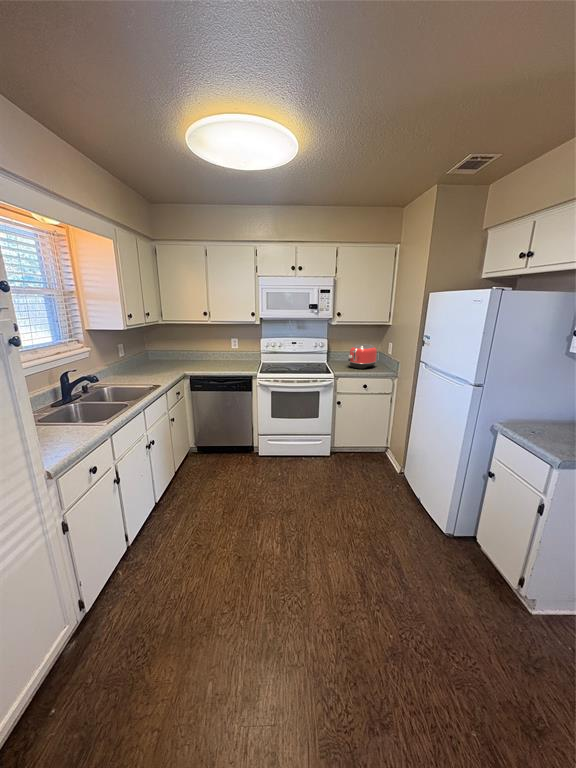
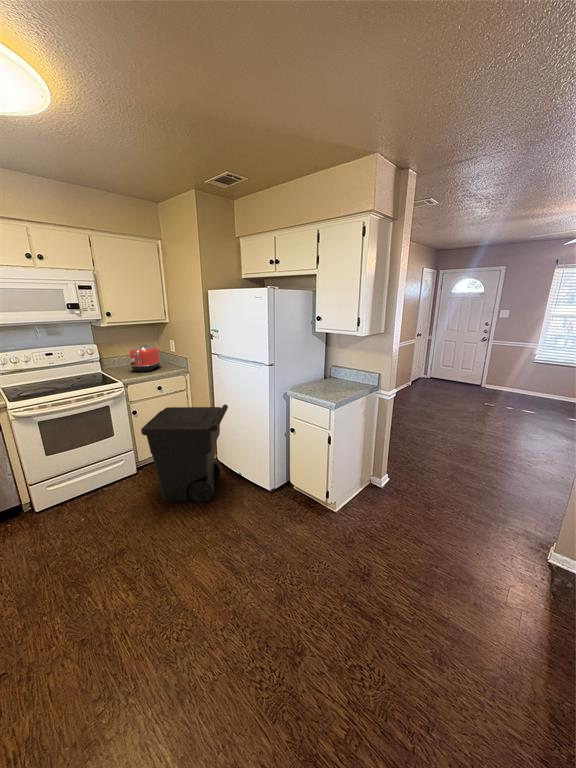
trash can: none [331,405,423,508] -> present [141,404,228,502]

